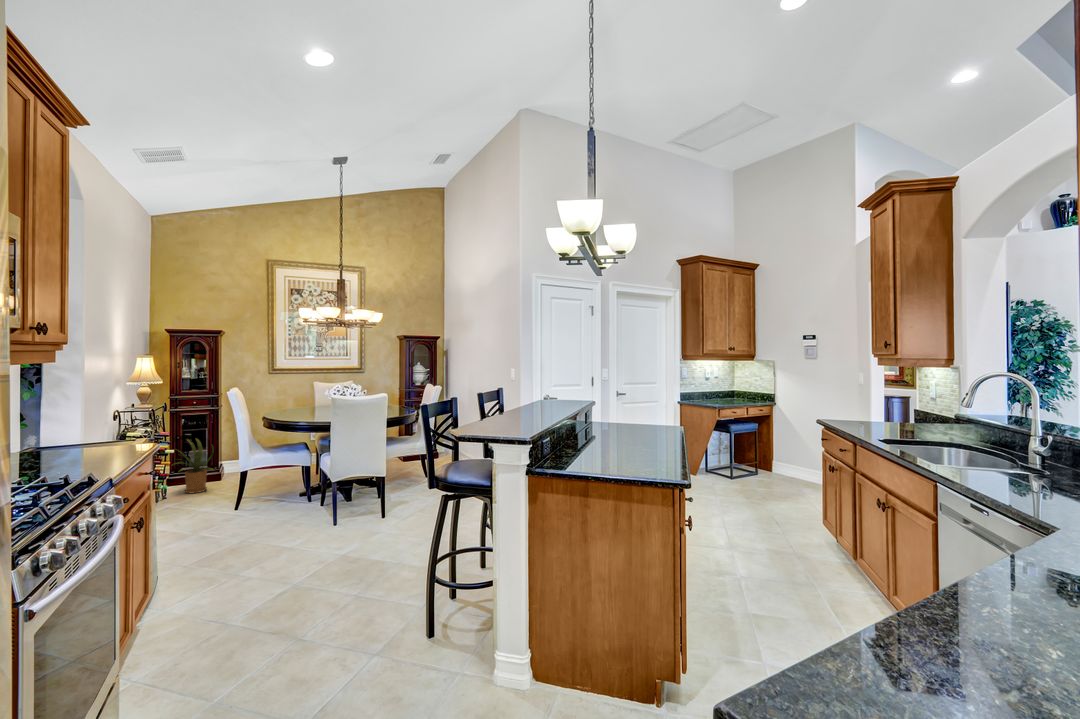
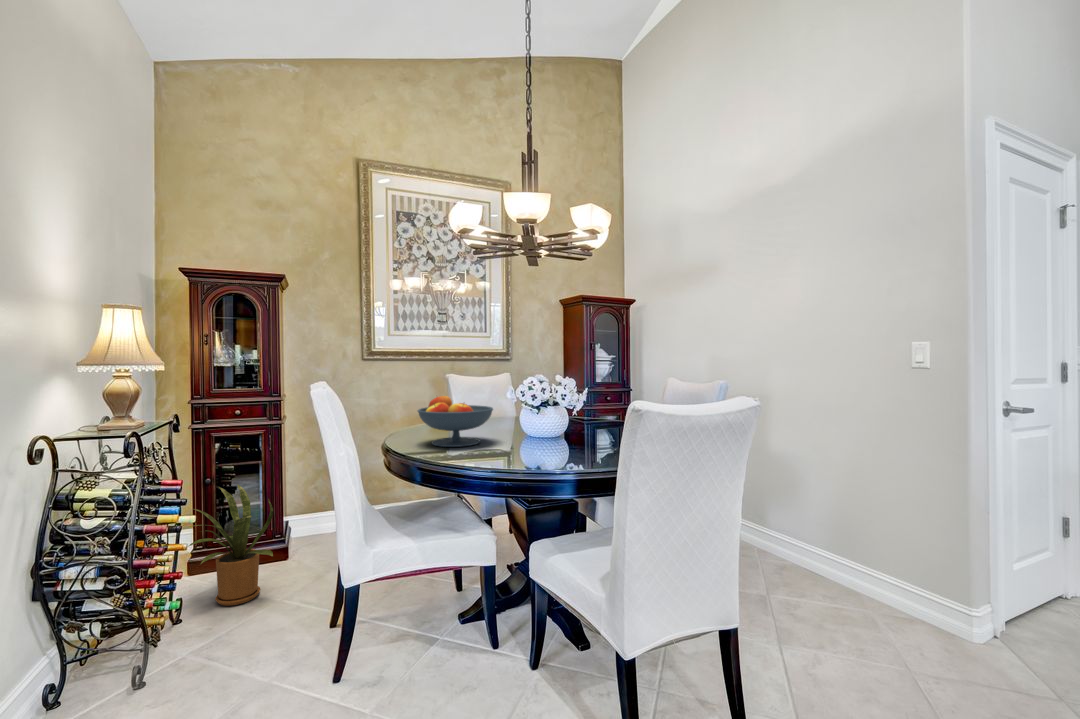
fruit bowl: none [280,395,317,418] -> present [418,396,493,447]

